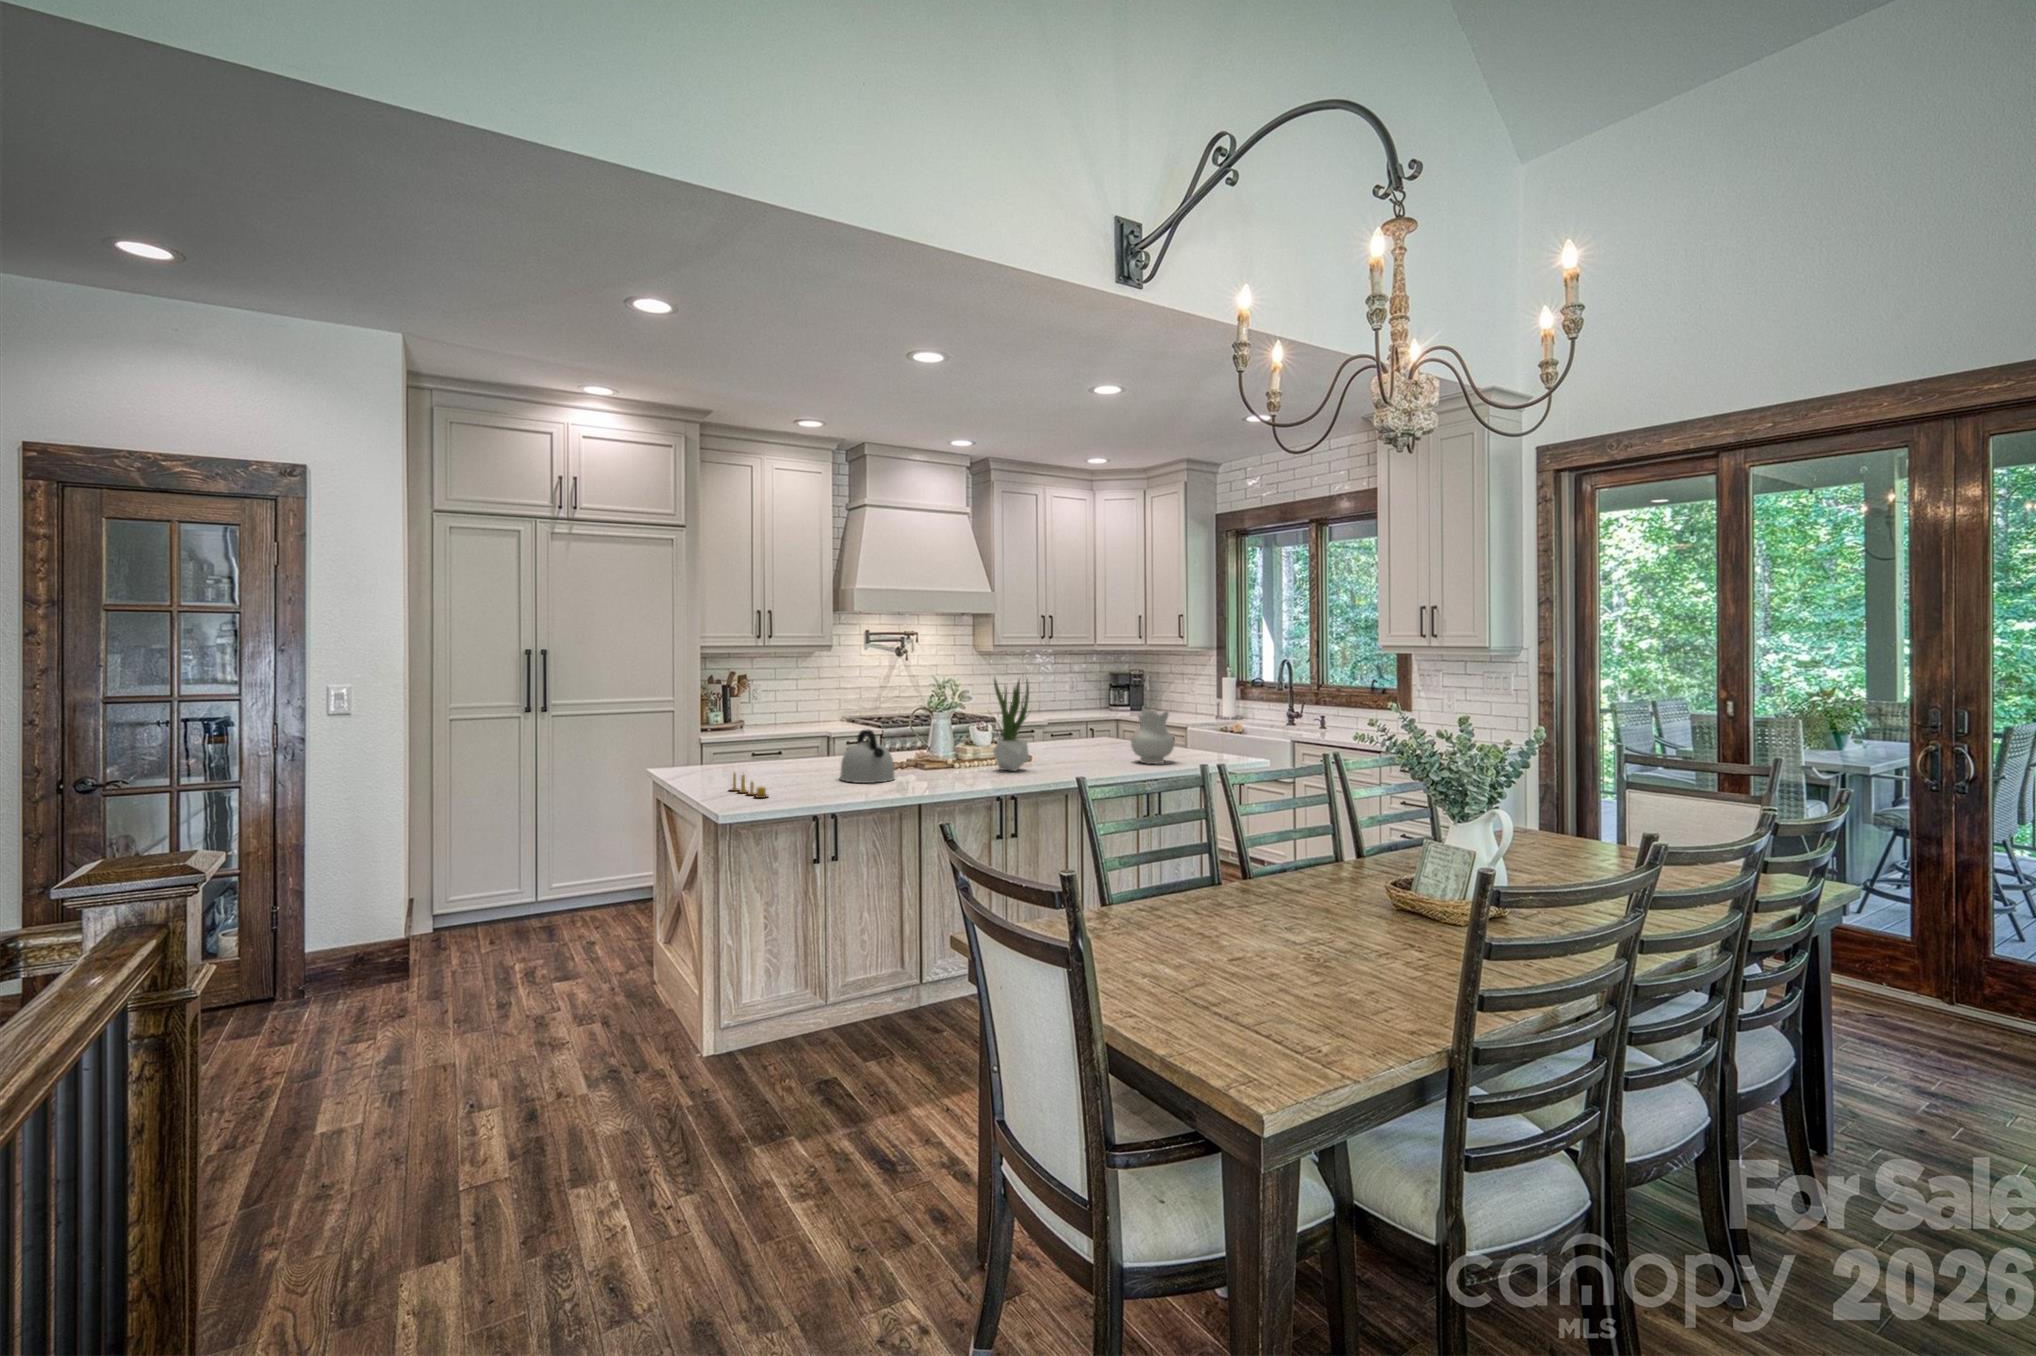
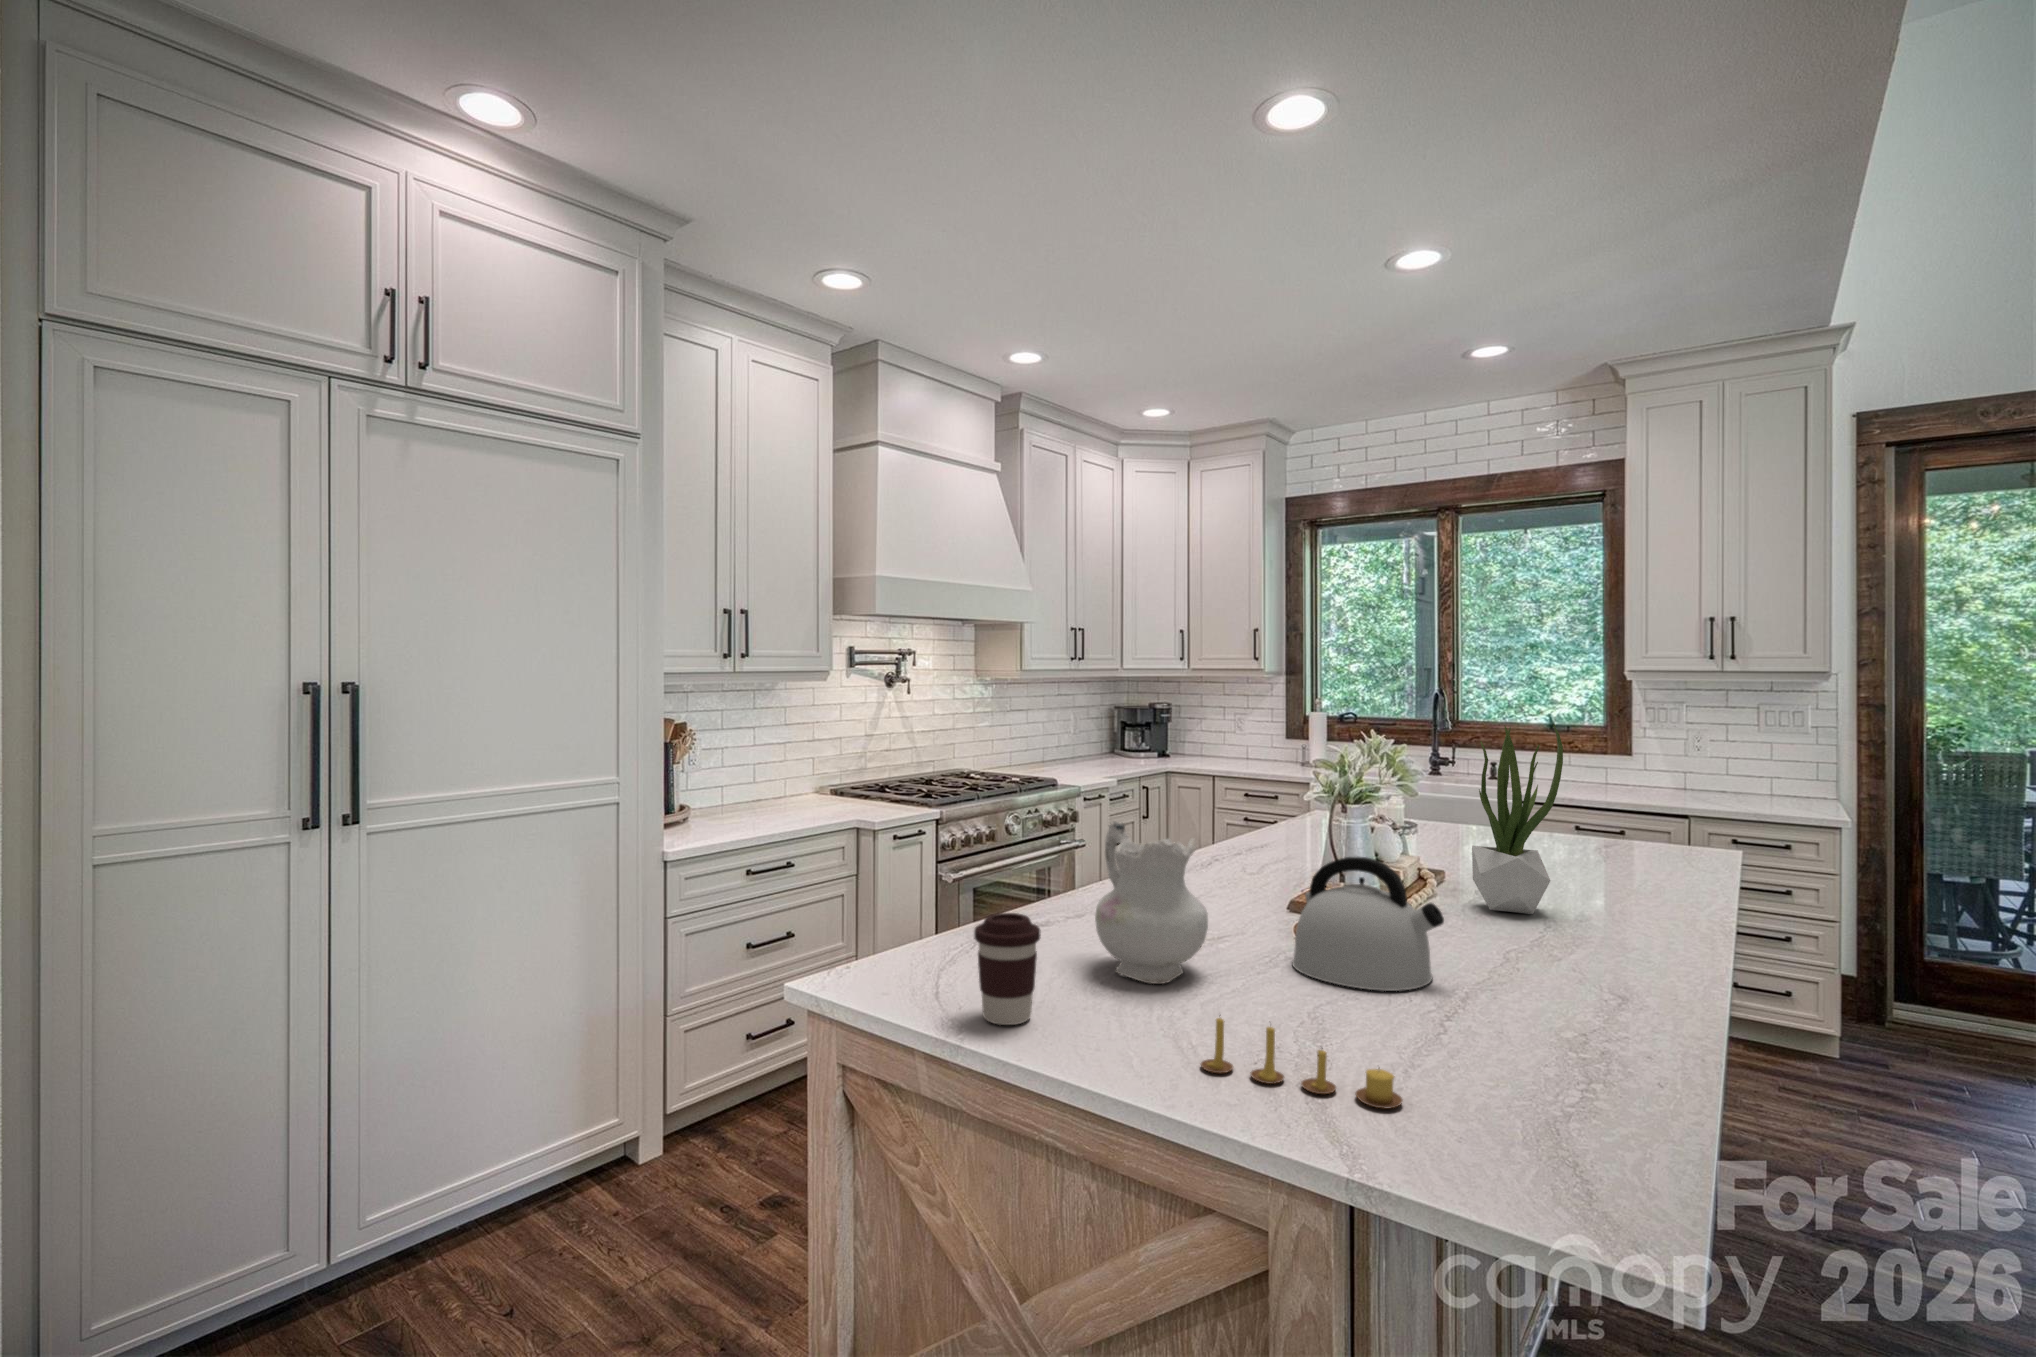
ceramic pitcher: present [1131,706,1174,764] -> present [1095,822,1208,984]
coffee cup: none [688,741,714,780] -> present [974,913,1041,1025]

